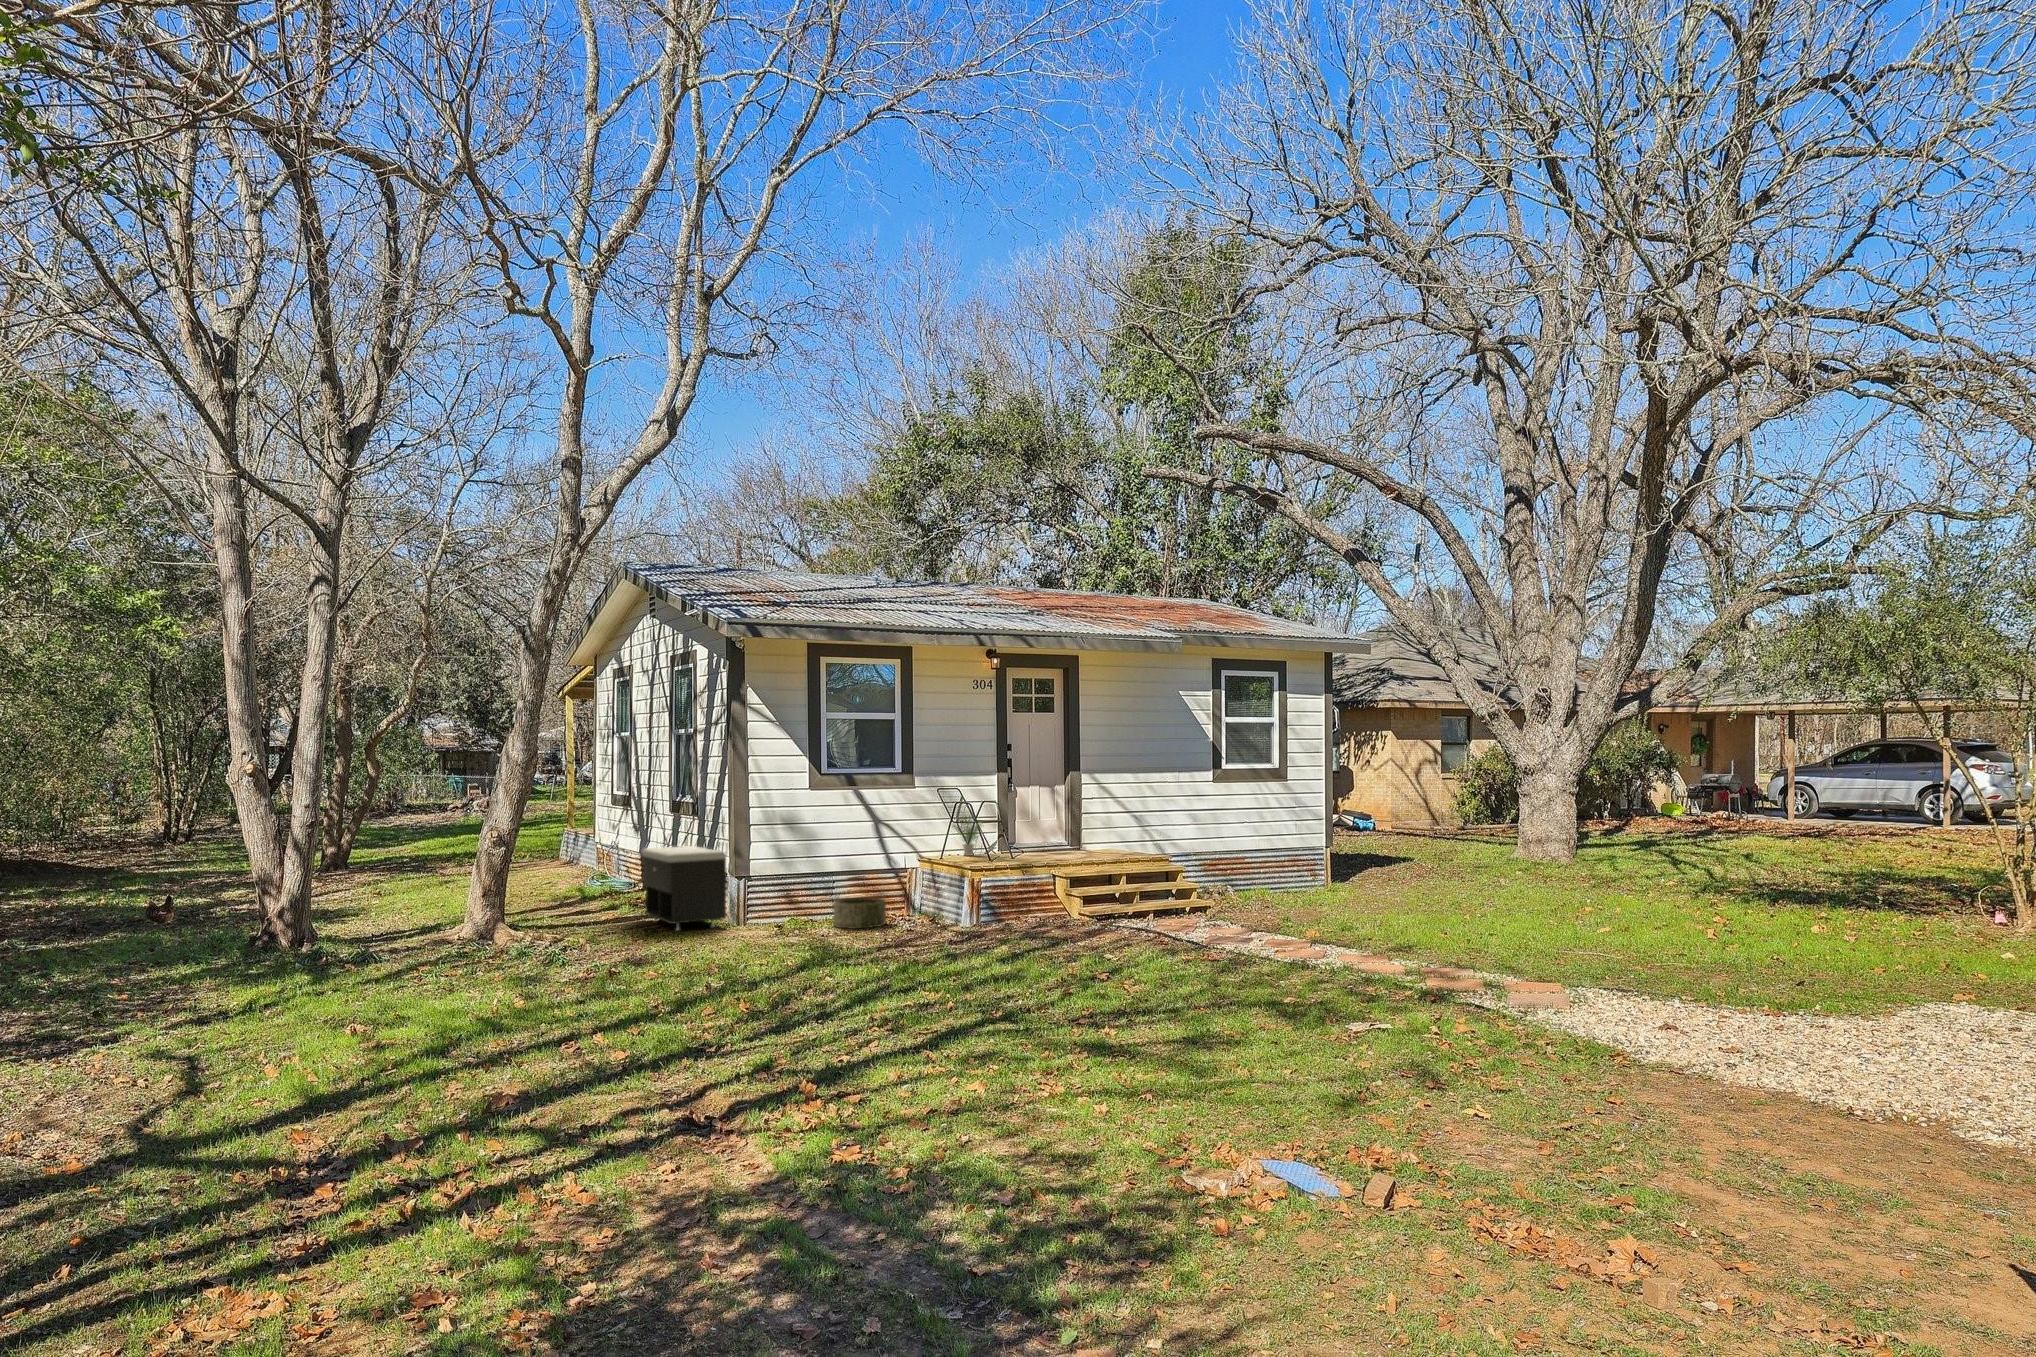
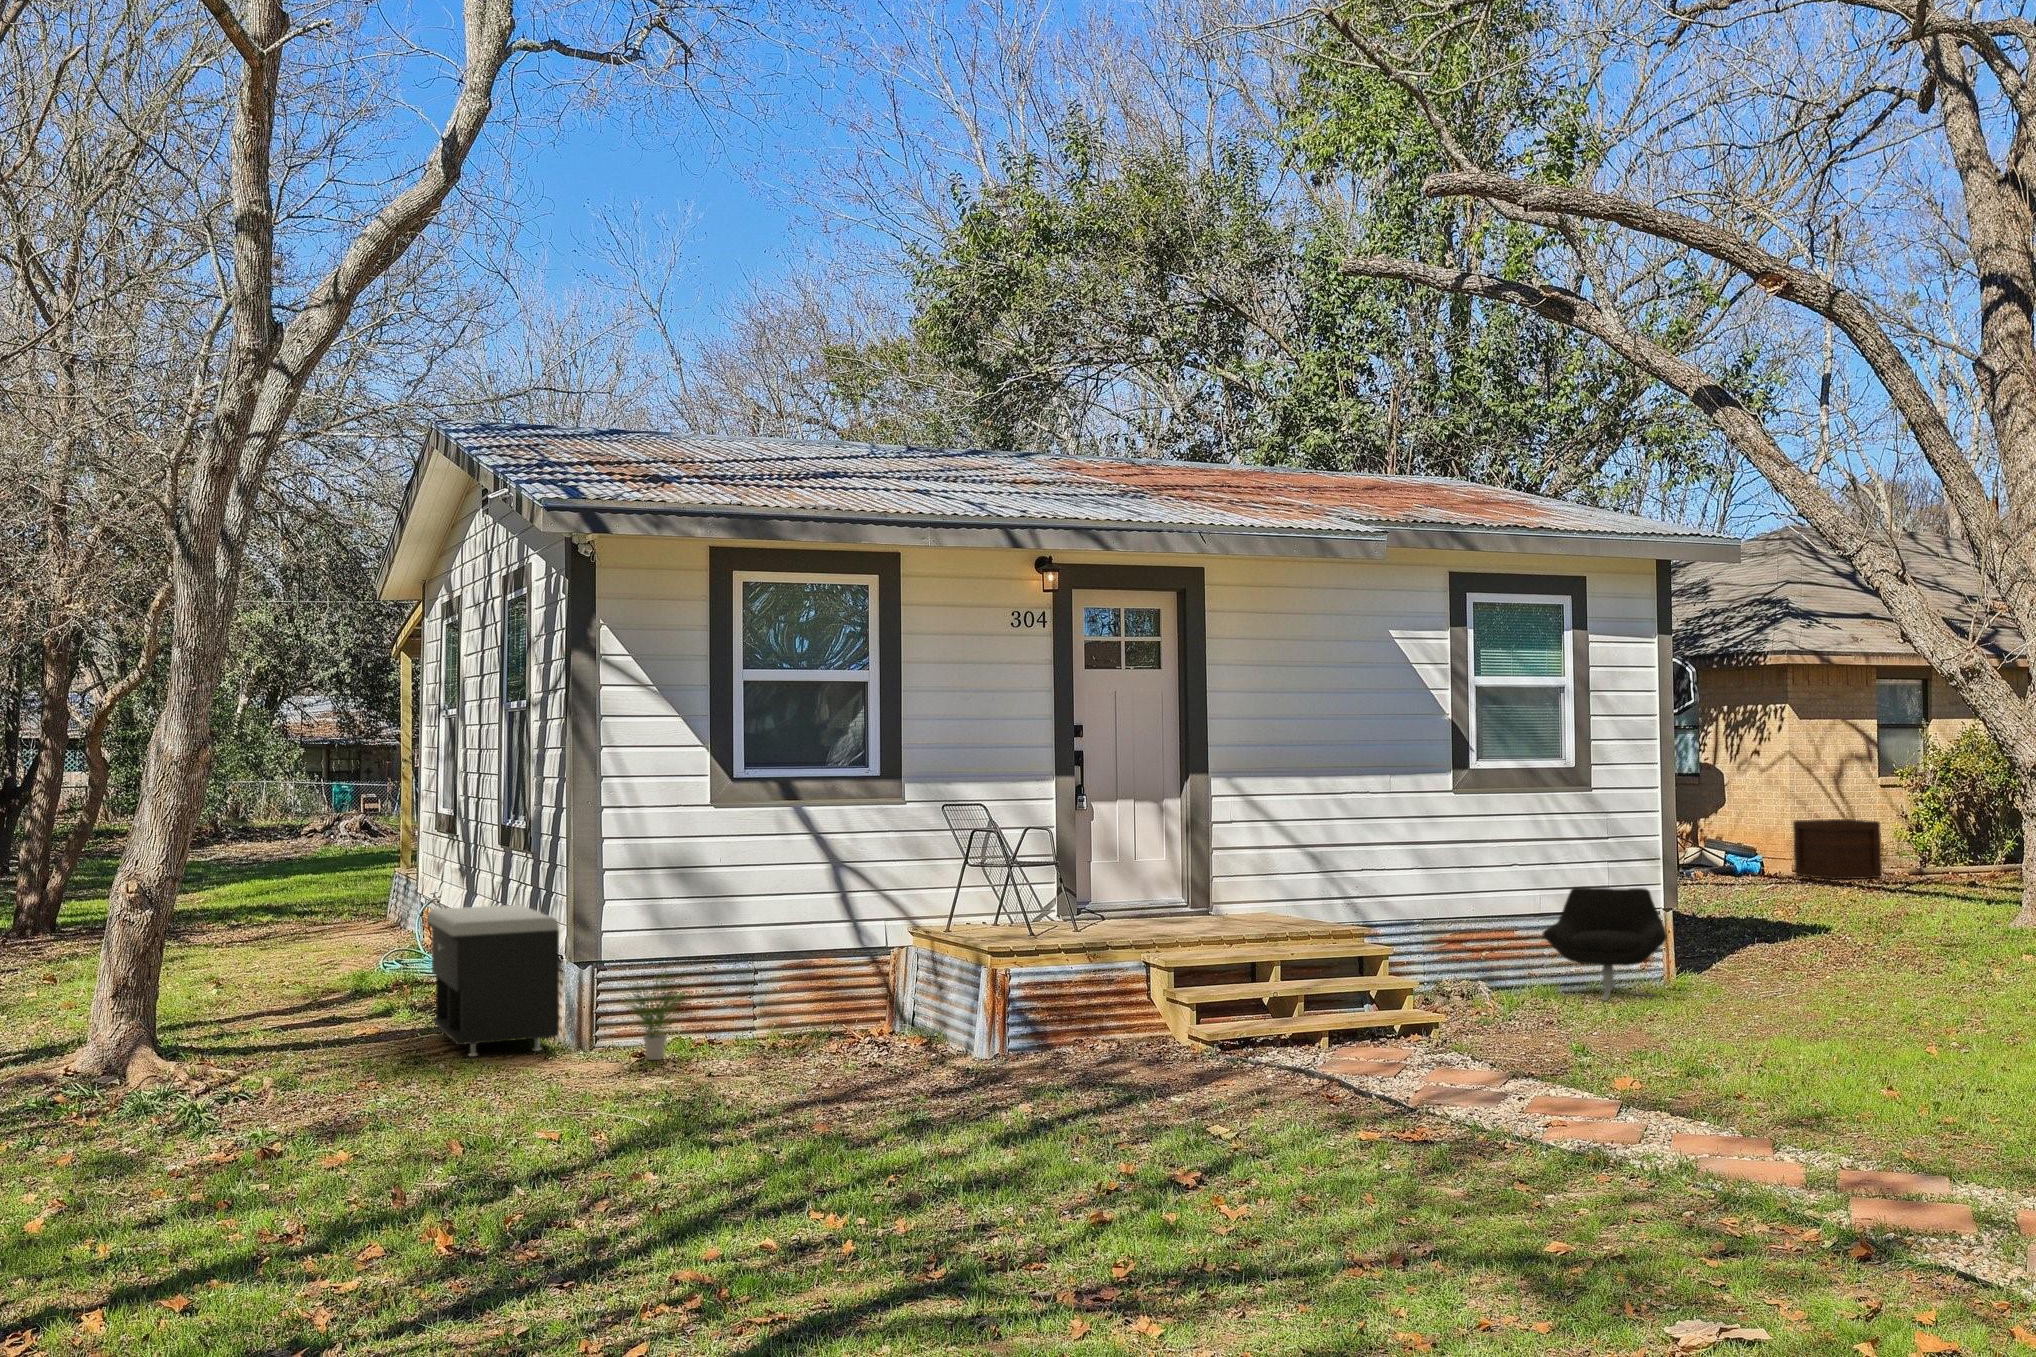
wooden crate: none [1396,798,1445,833] -> present [1793,819,1882,879]
potted plant: present [953,814,983,856] -> present [621,978,690,1060]
lounge chair: none [1261,834,1327,896] -> present [1543,887,1667,1001]
basket: present [833,893,886,929] -> none [746,990,841,1058]

